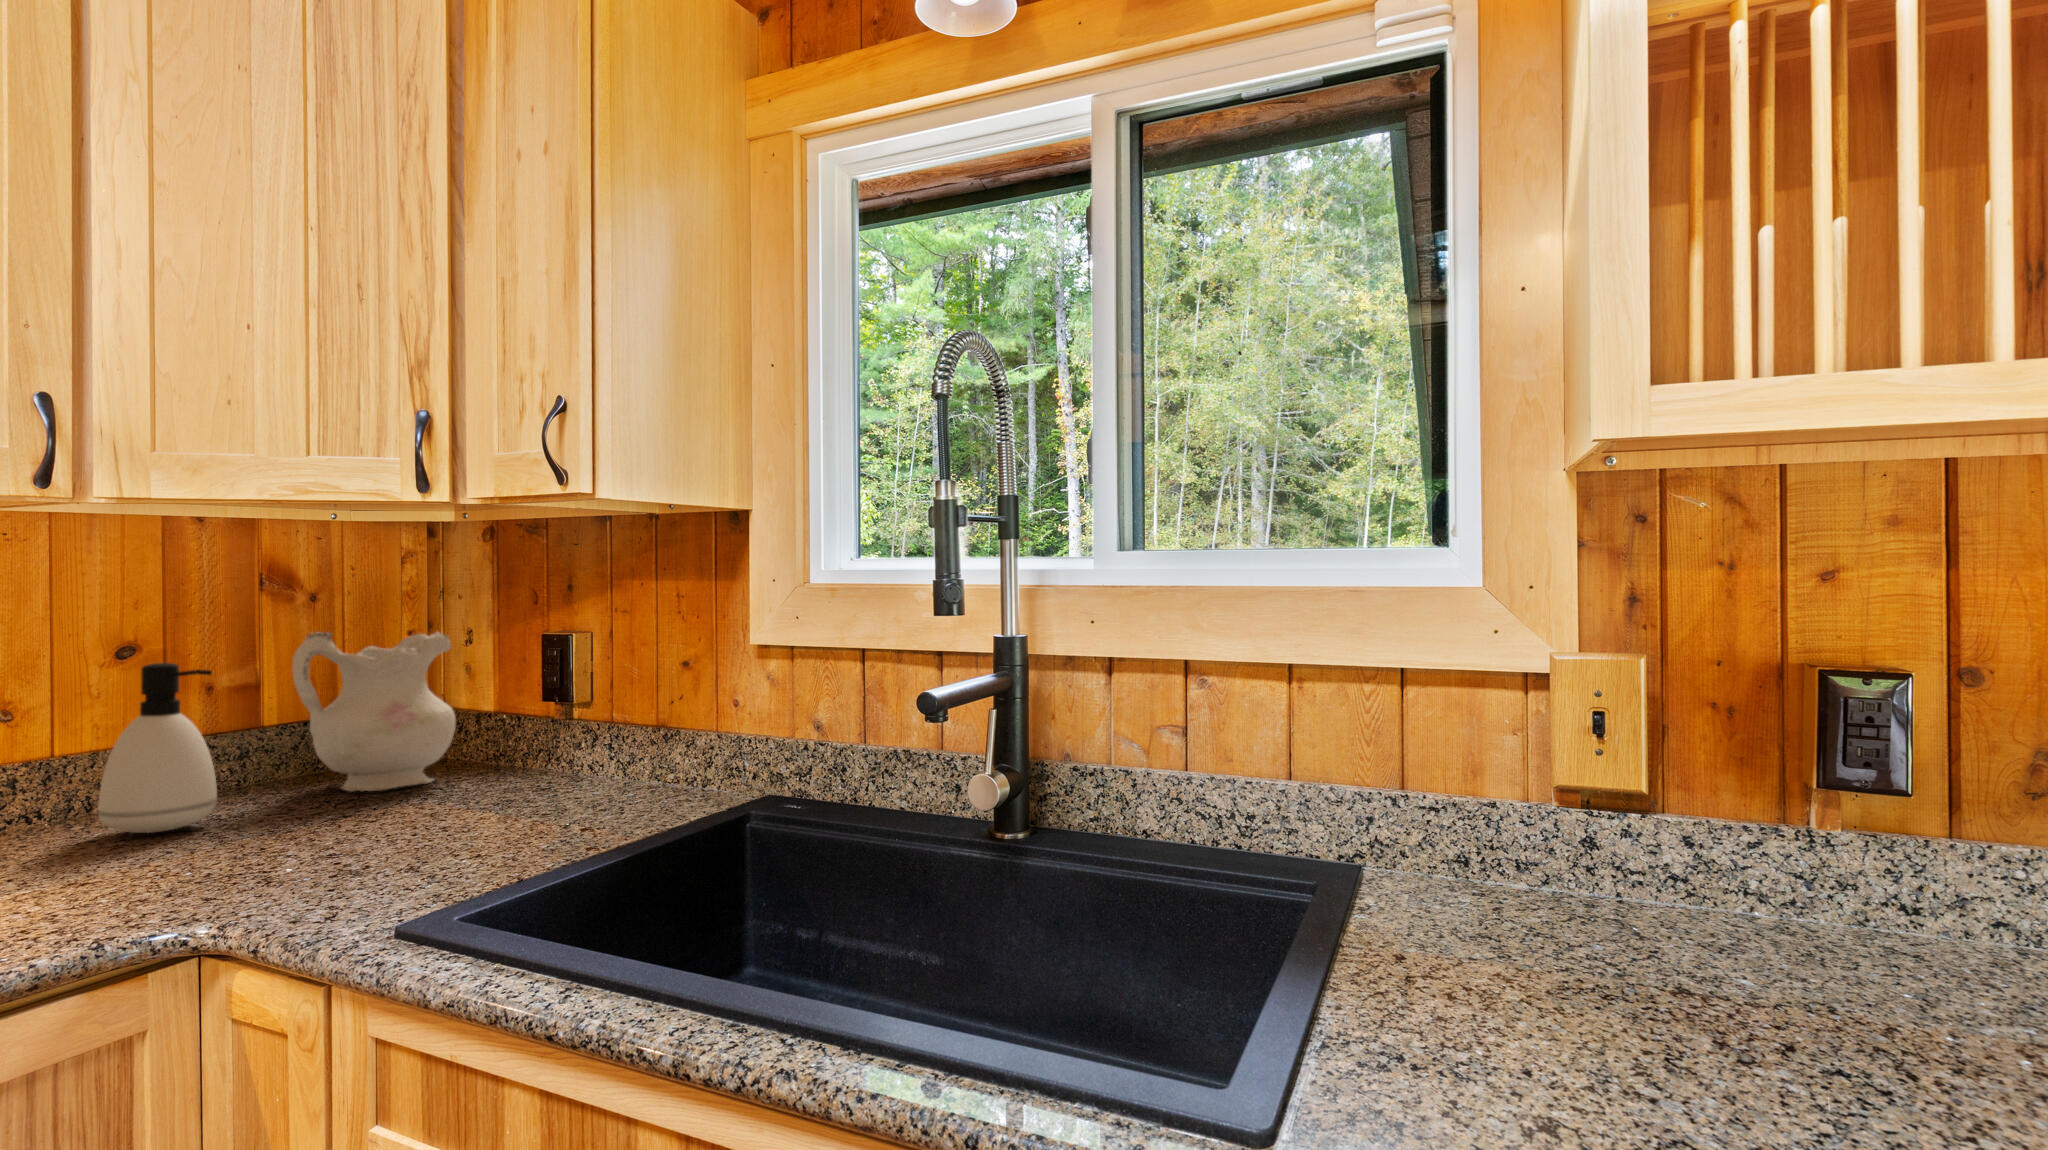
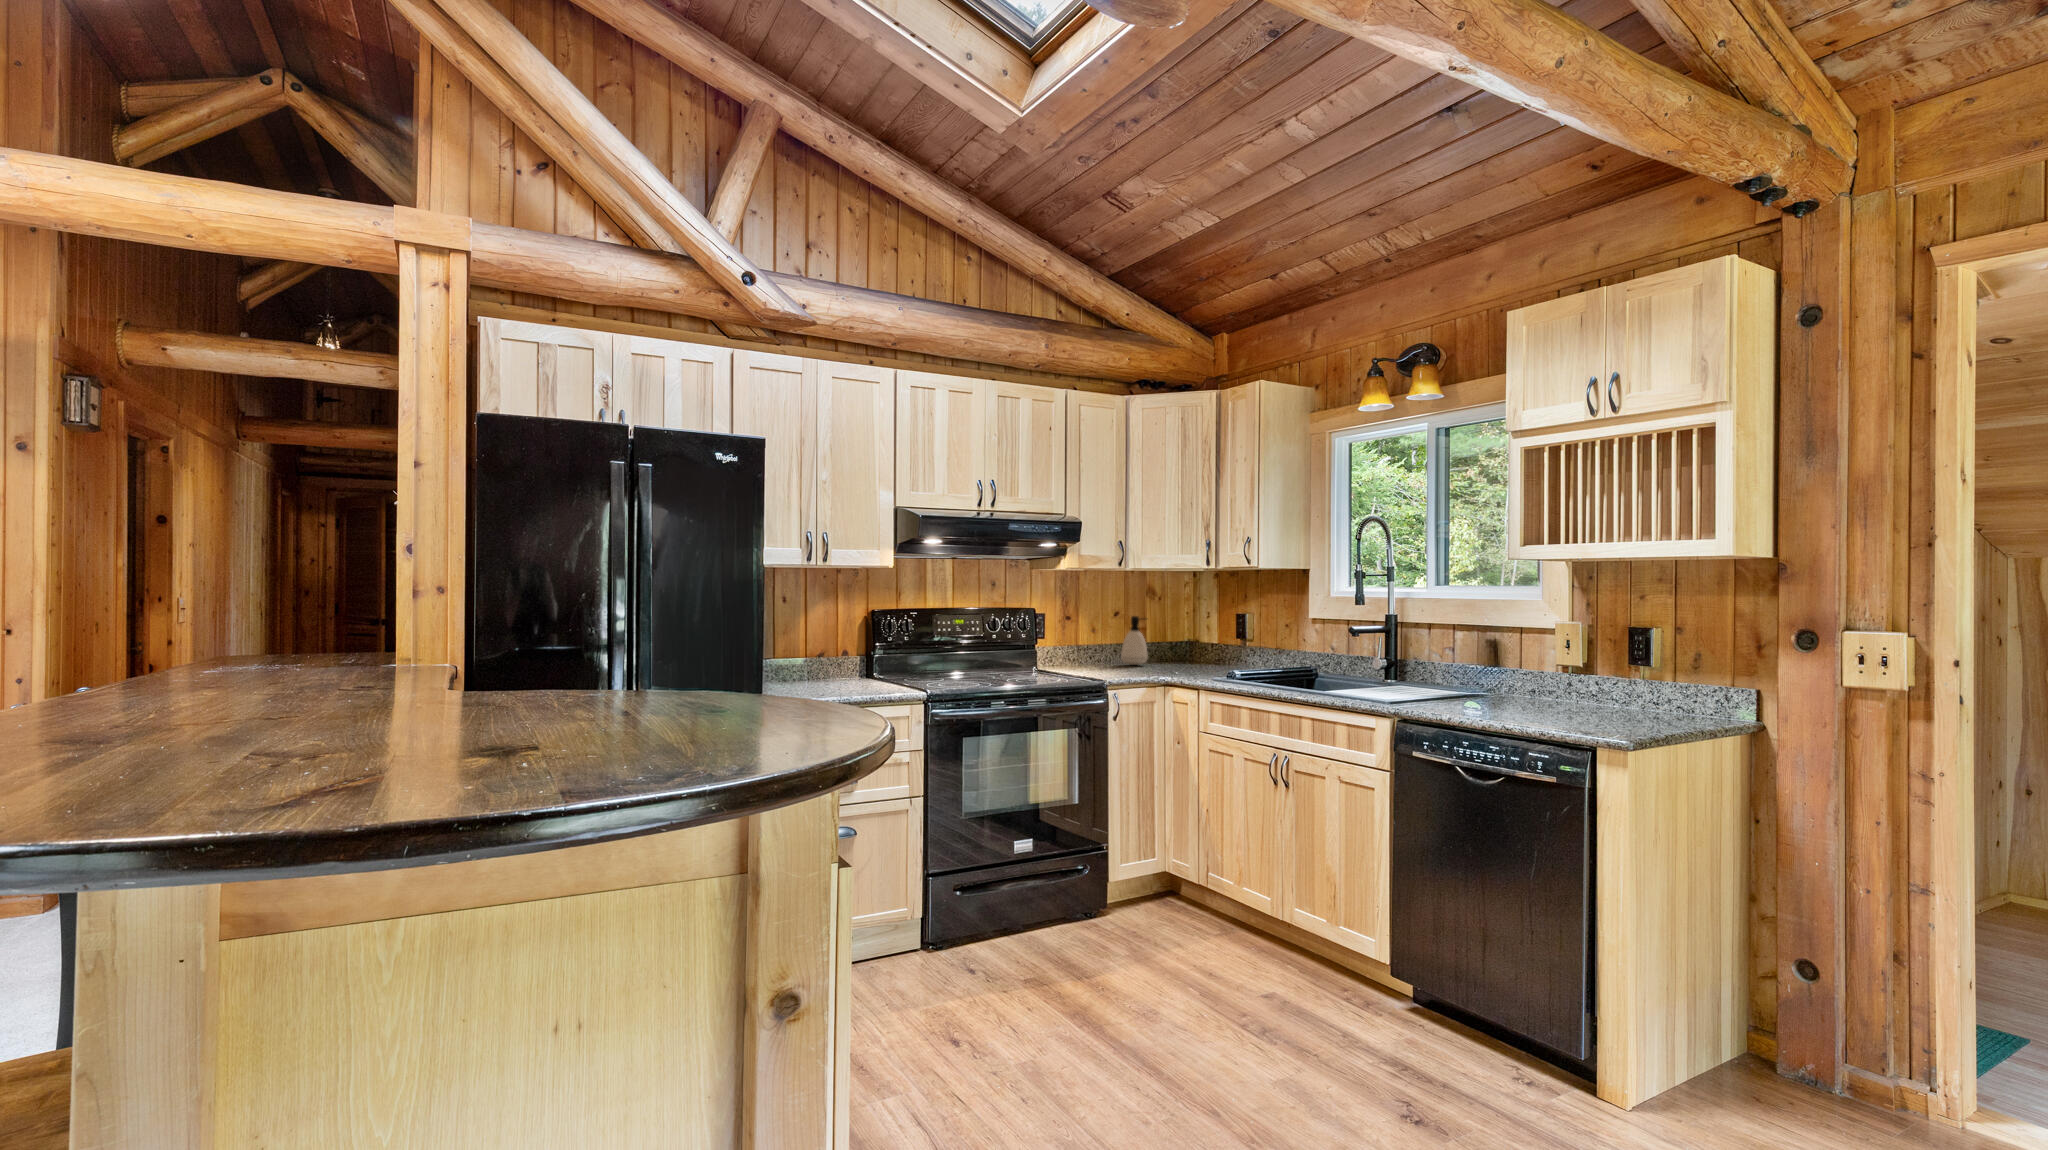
ceramic pitcher: present [293,632,456,791] -> none [1162,609,1208,664]

